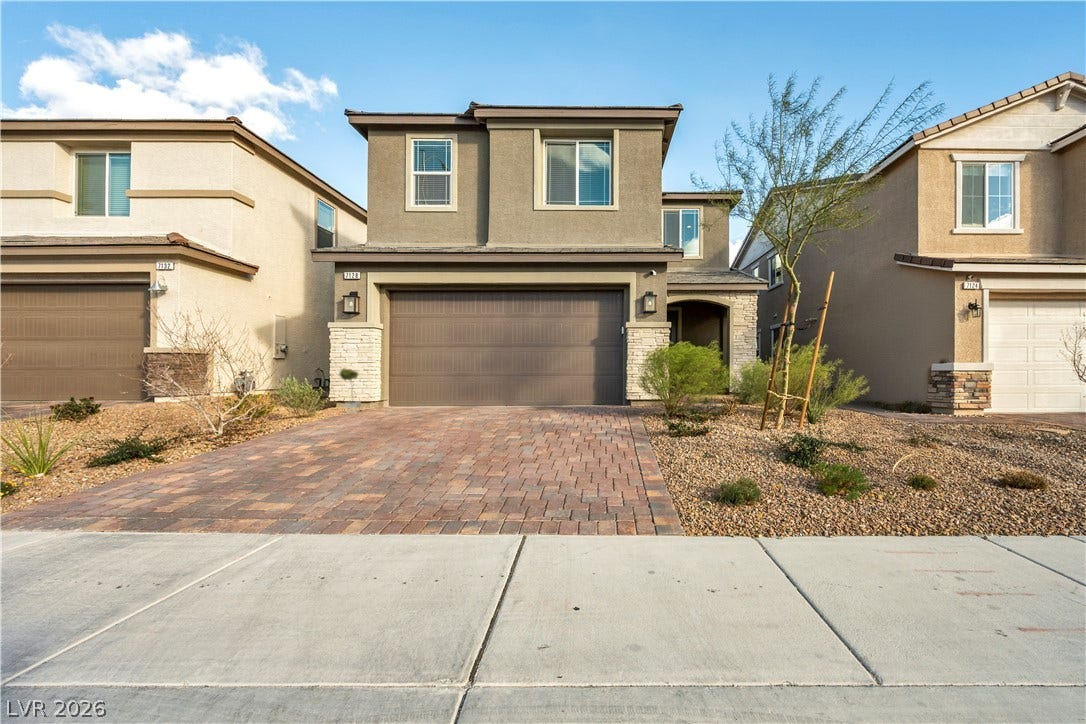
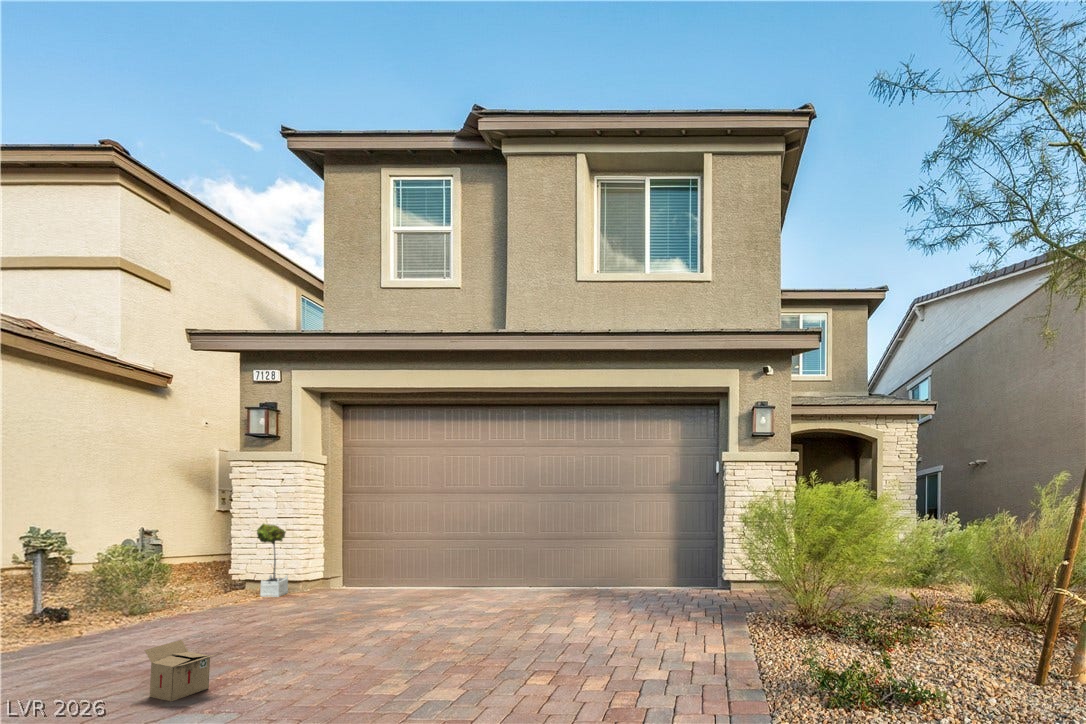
cardboard box: none [334,417,376,445] -> present [145,640,217,702]

